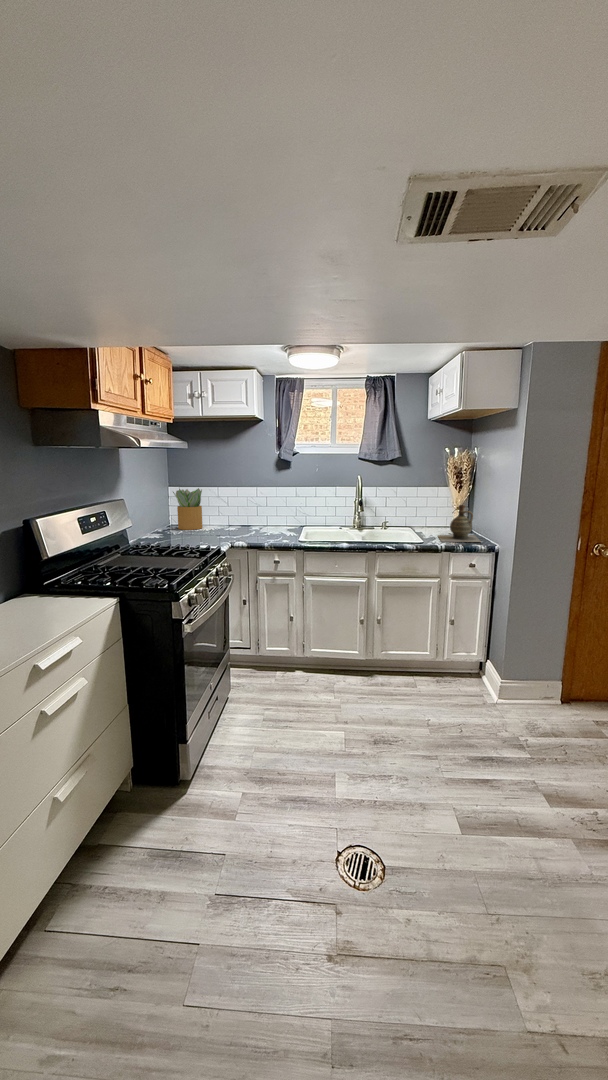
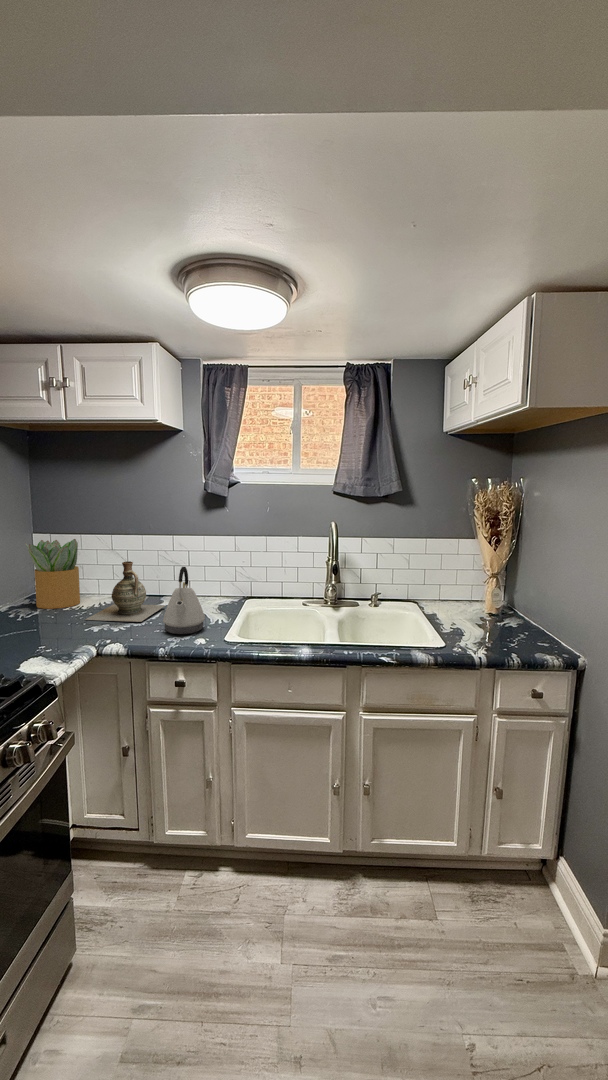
kettle: none [263,500,286,538] -> present [163,567,205,634]
ceramic jug: present [438,505,480,542] -> present [85,561,165,622]

